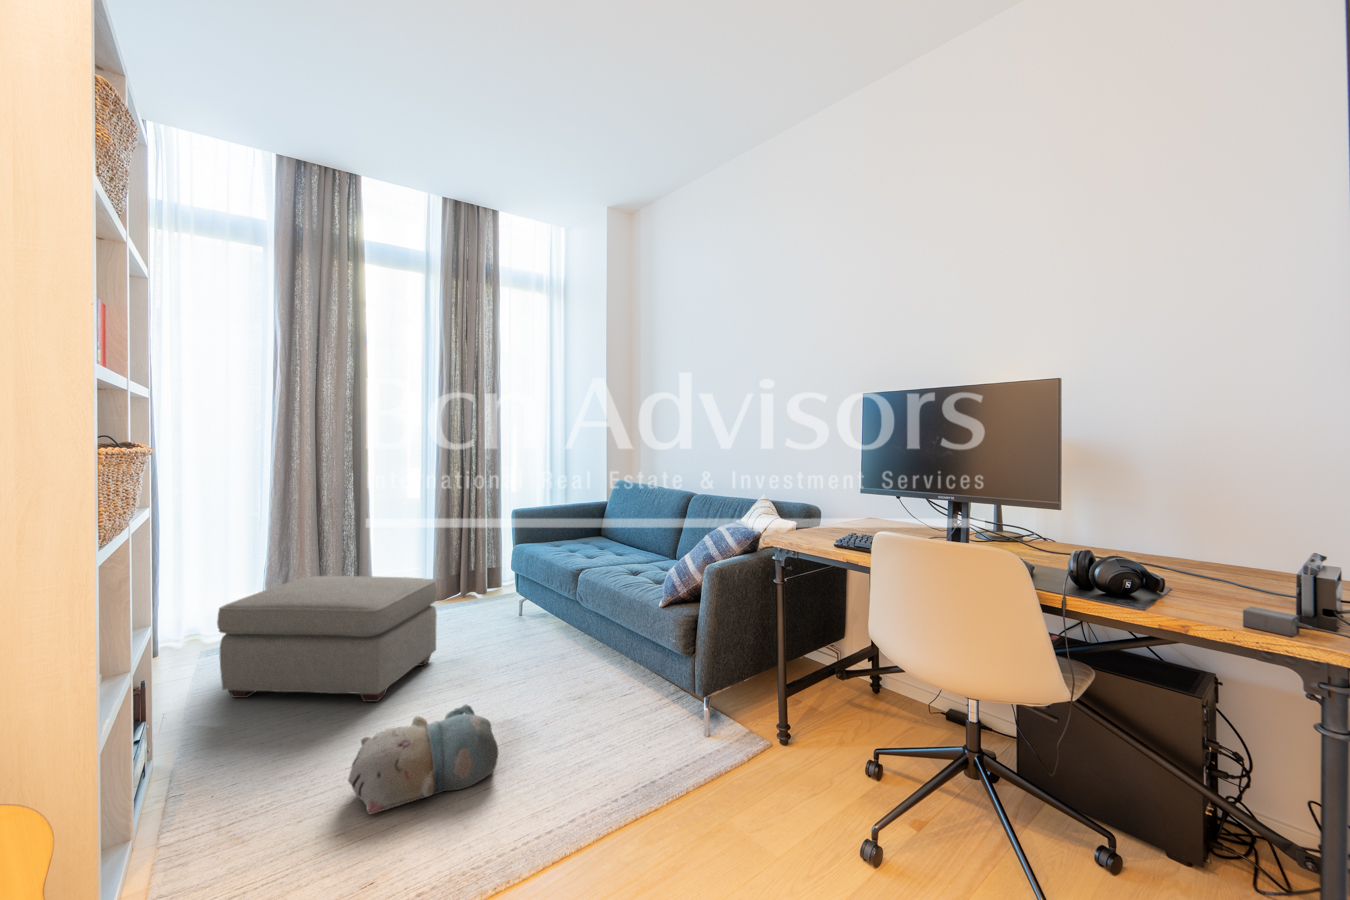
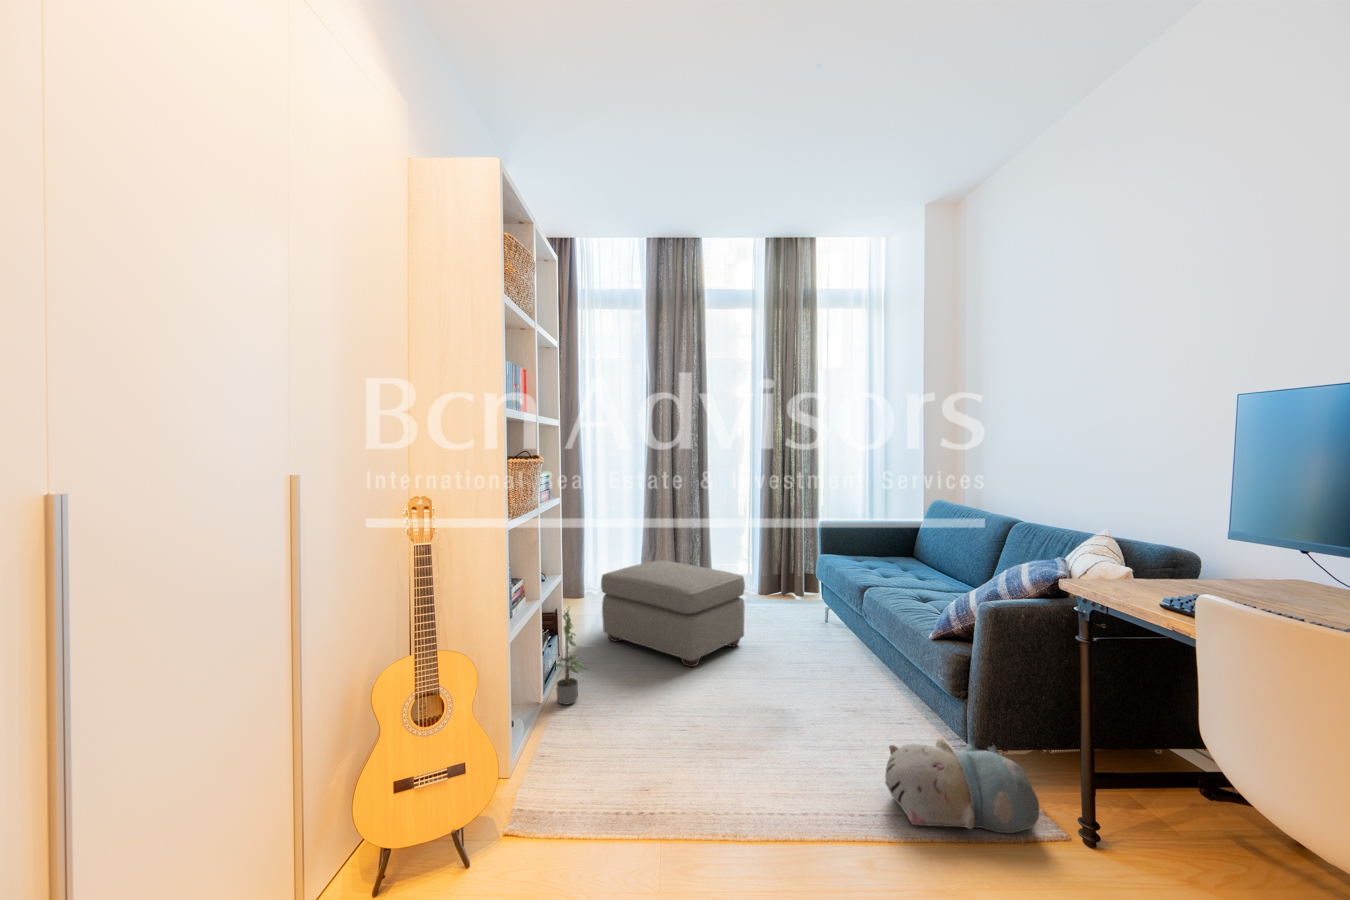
potted plant: none [153,656,219,811] -> present [553,609,586,704]
plush toy: present [348,704,498,814] -> present [885,739,1040,833]

